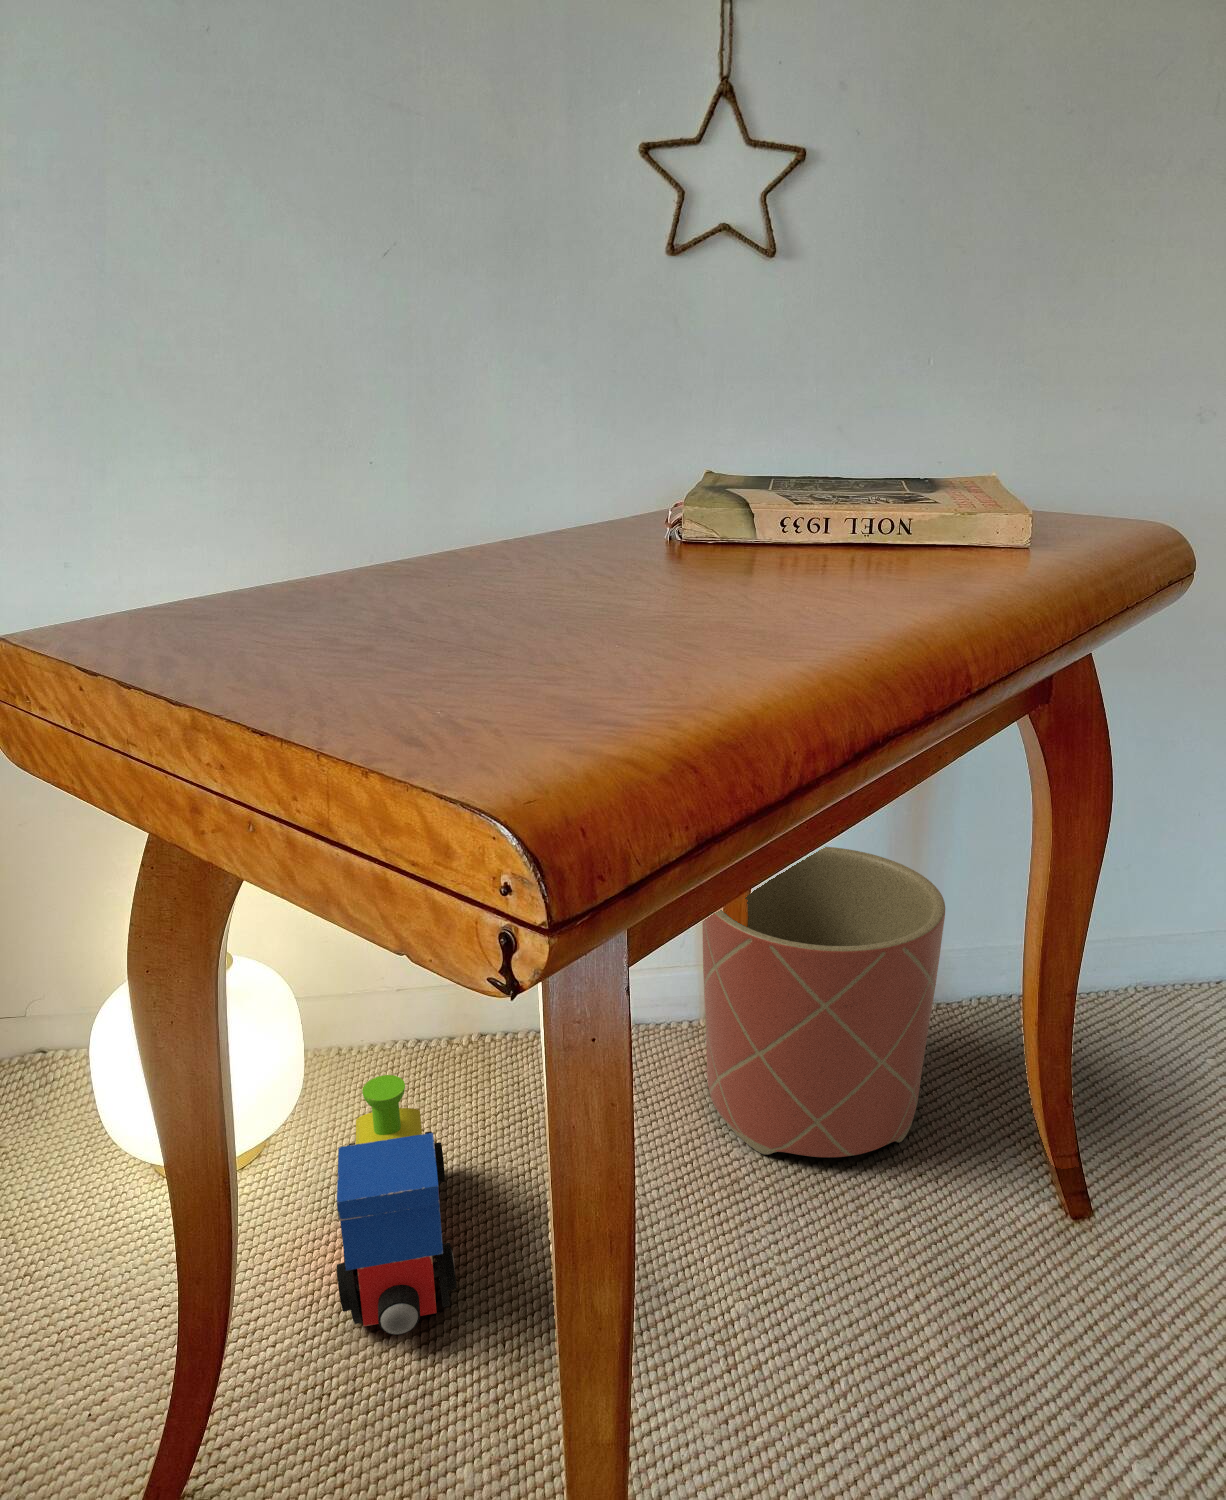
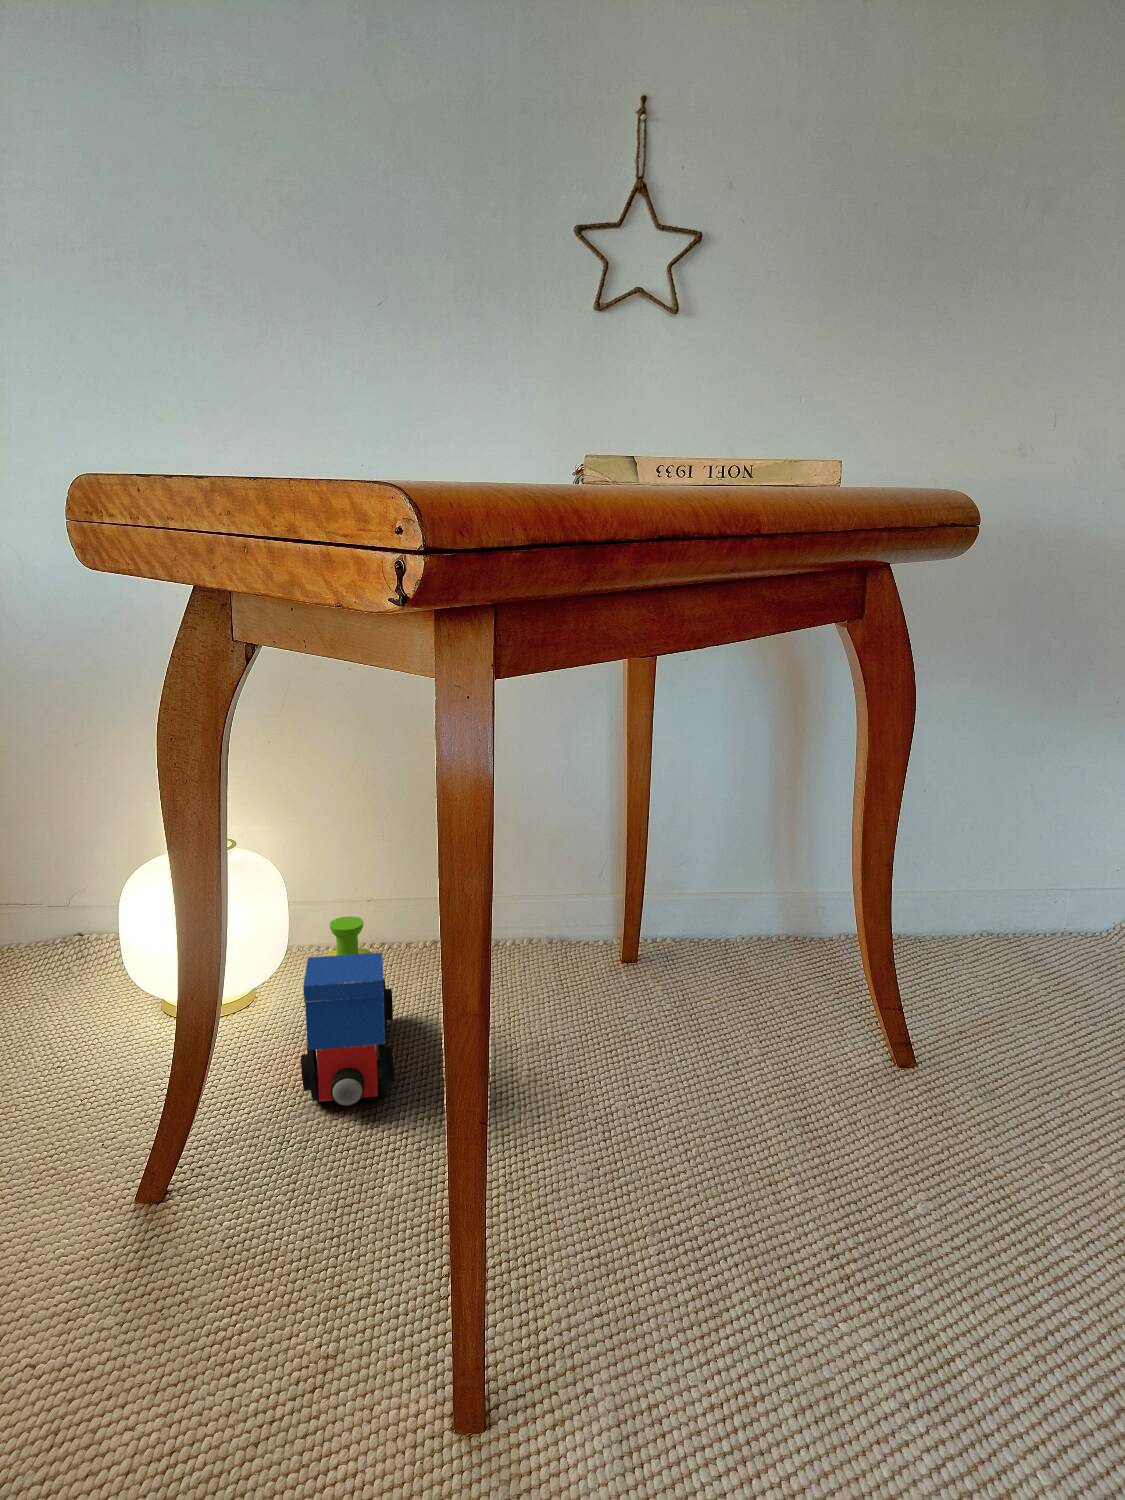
planter: present [702,847,945,1157] -> none [611,781,804,1018]

